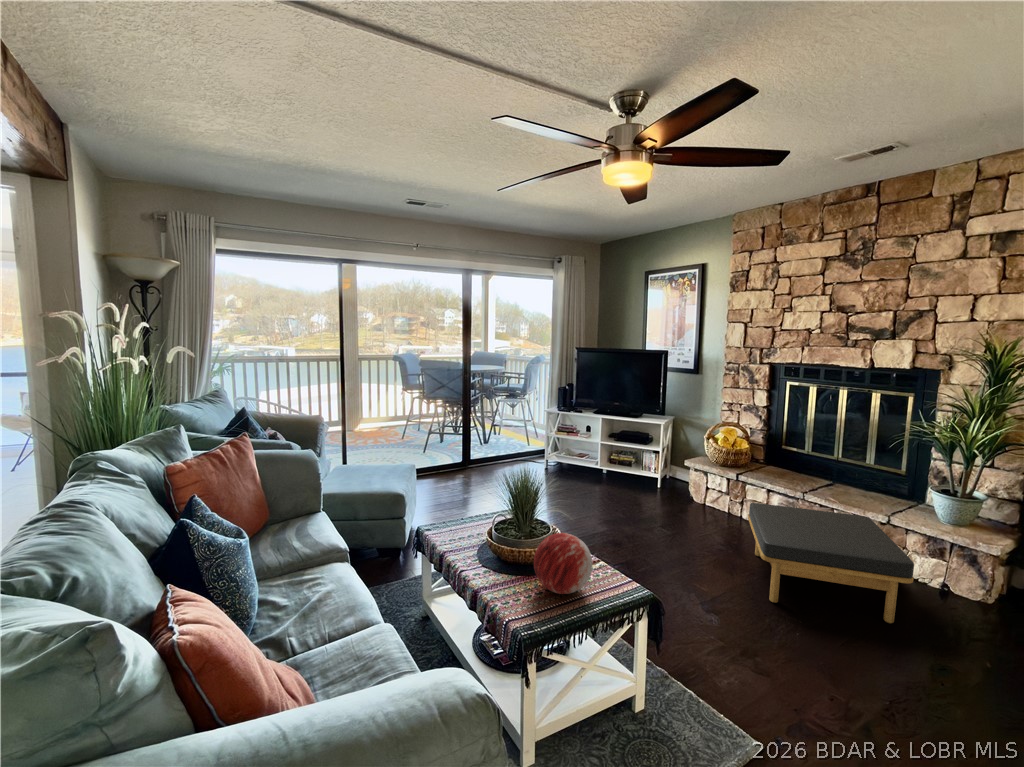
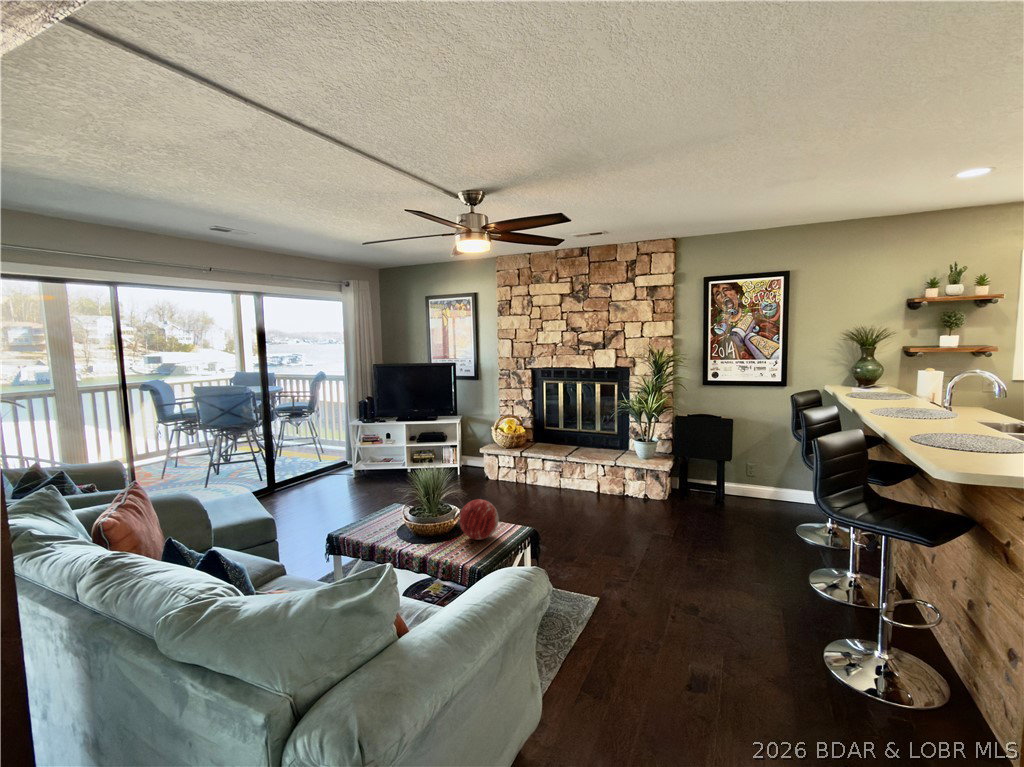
ottoman: present [748,503,914,623] -> none [539,464,637,528]

